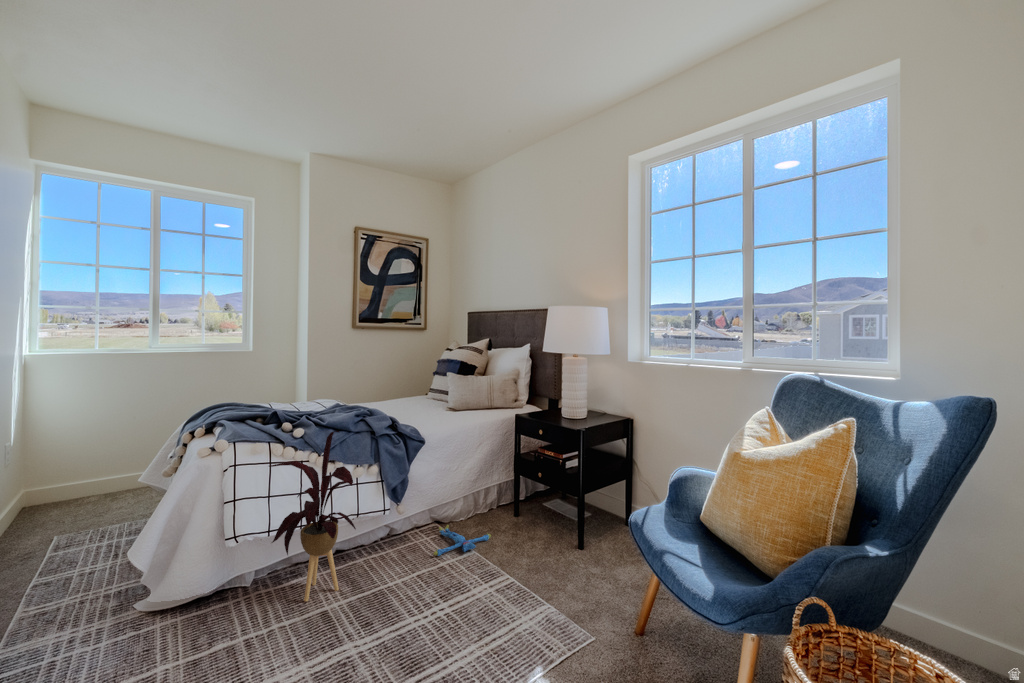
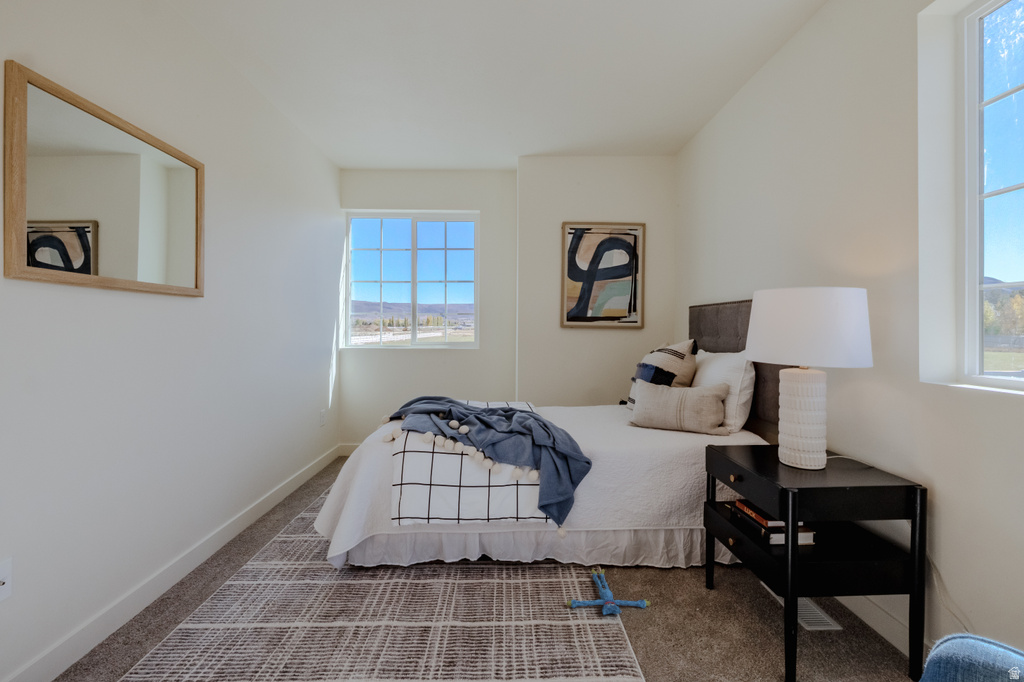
house plant: present [269,431,356,601] -> none [382,442,474,611]

